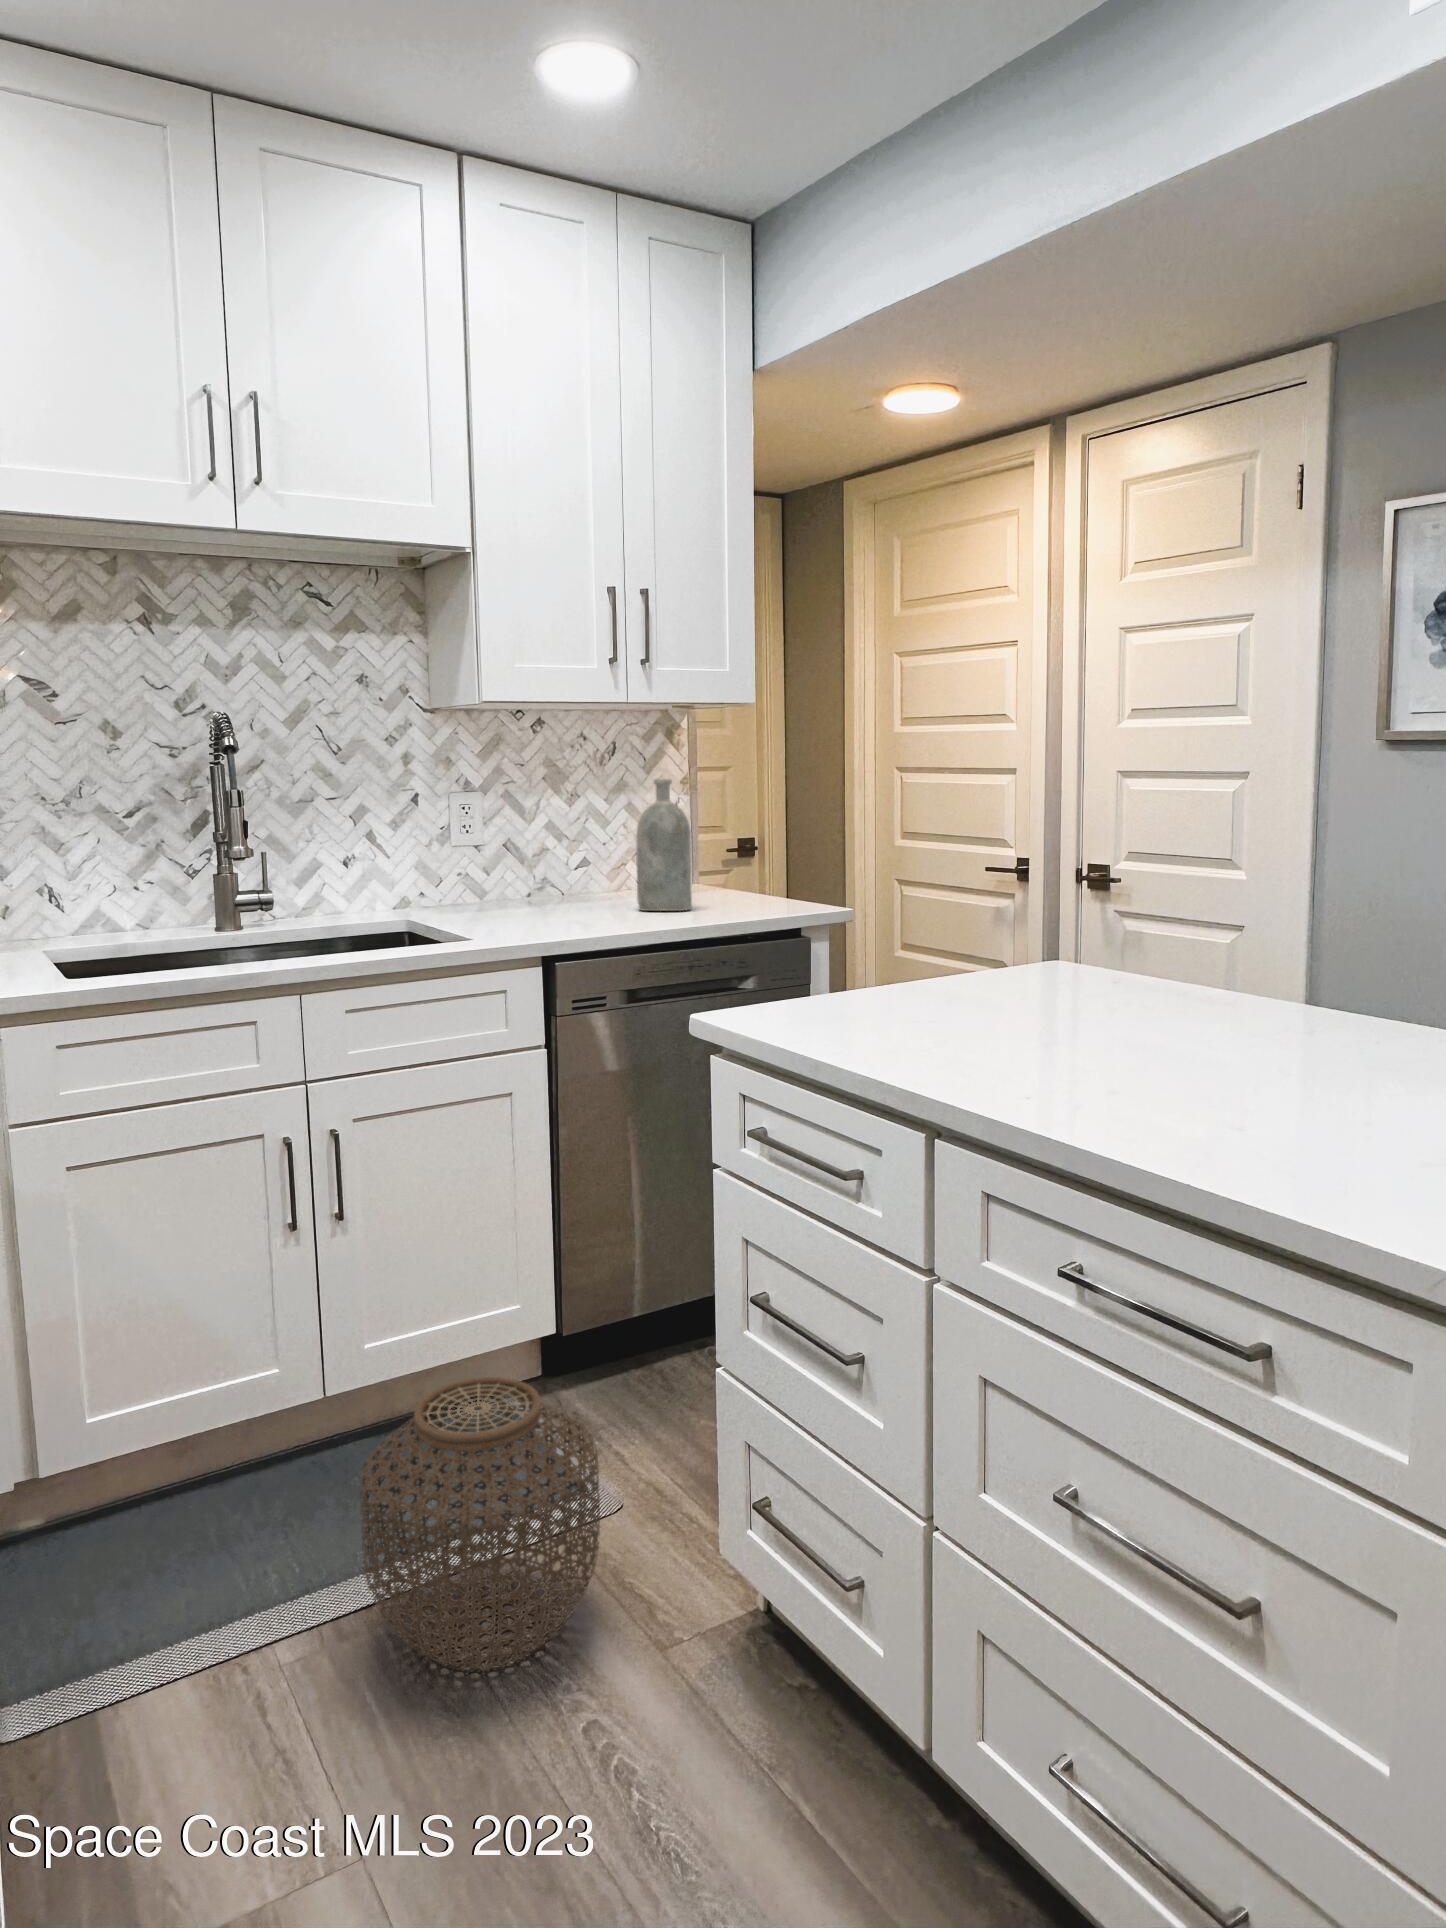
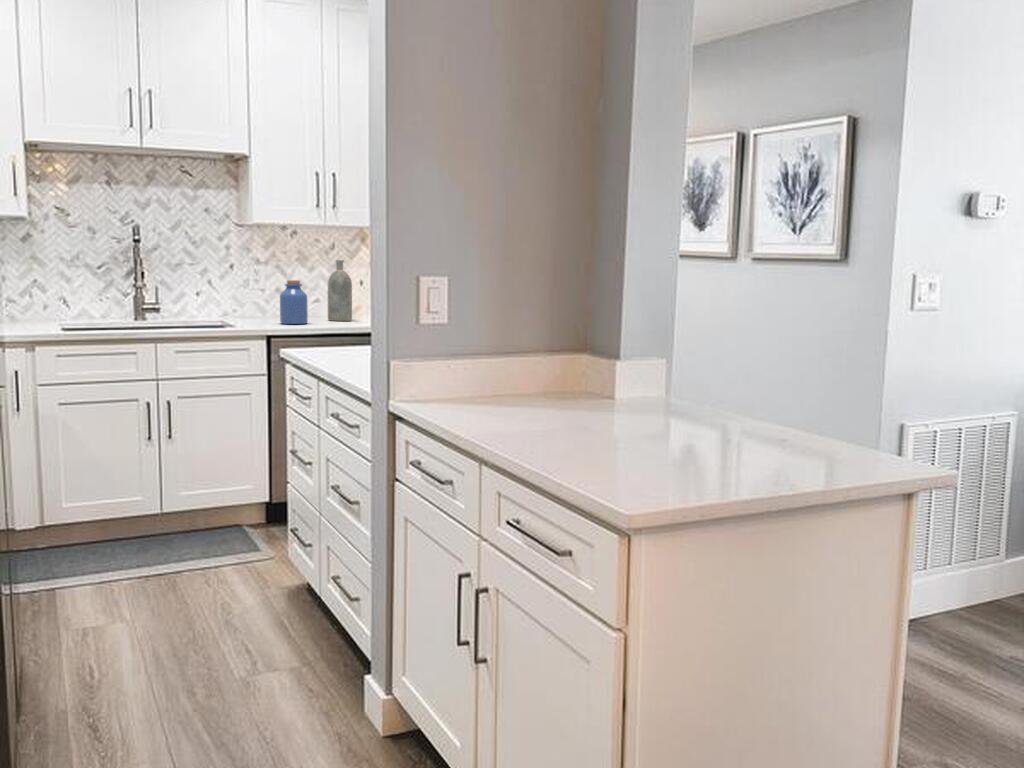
jar: none [553,829,615,927] -> present [280,280,308,324]
woven basket: present [359,1377,600,1670] -> none [148,488,244,591]

